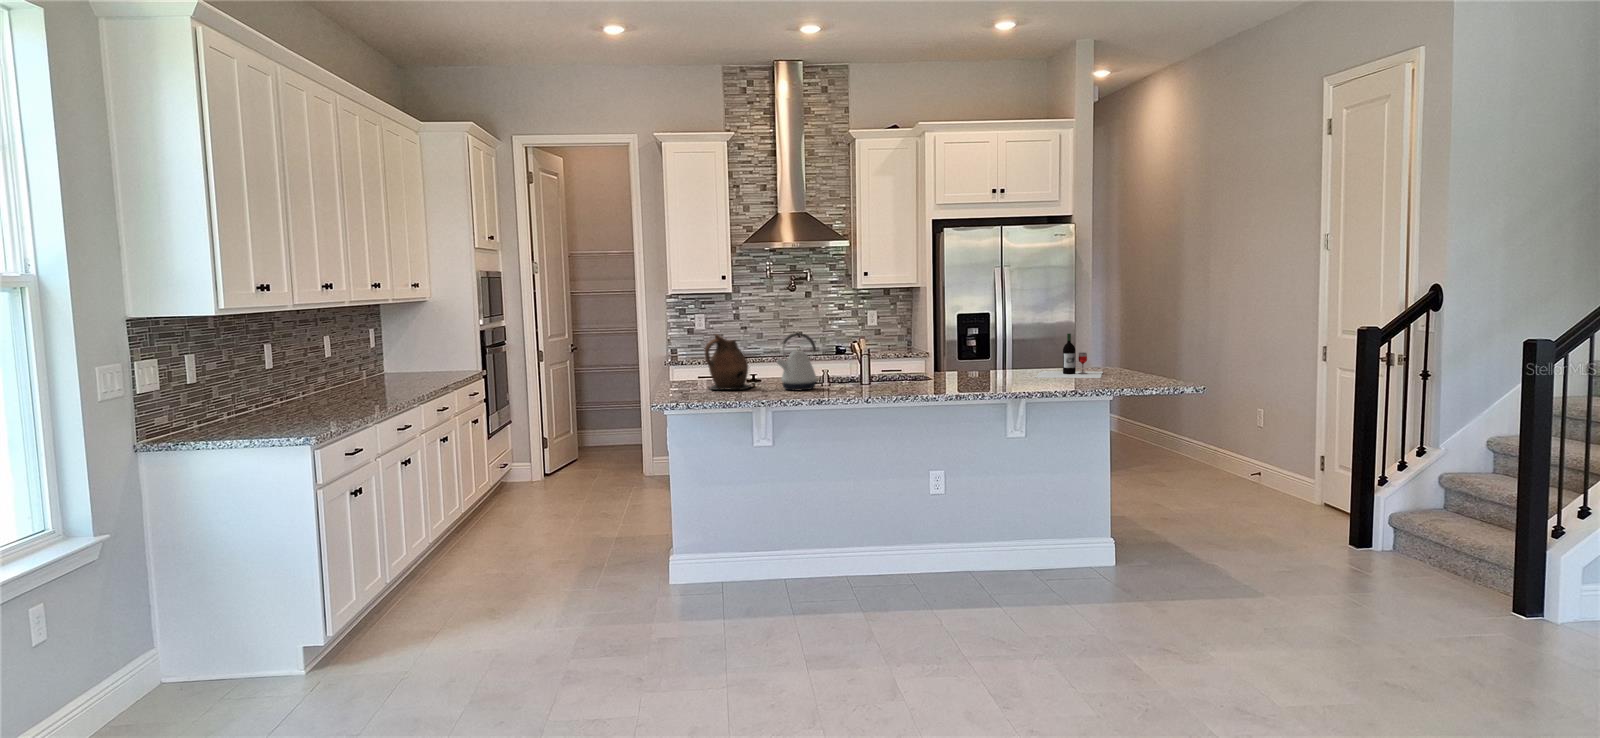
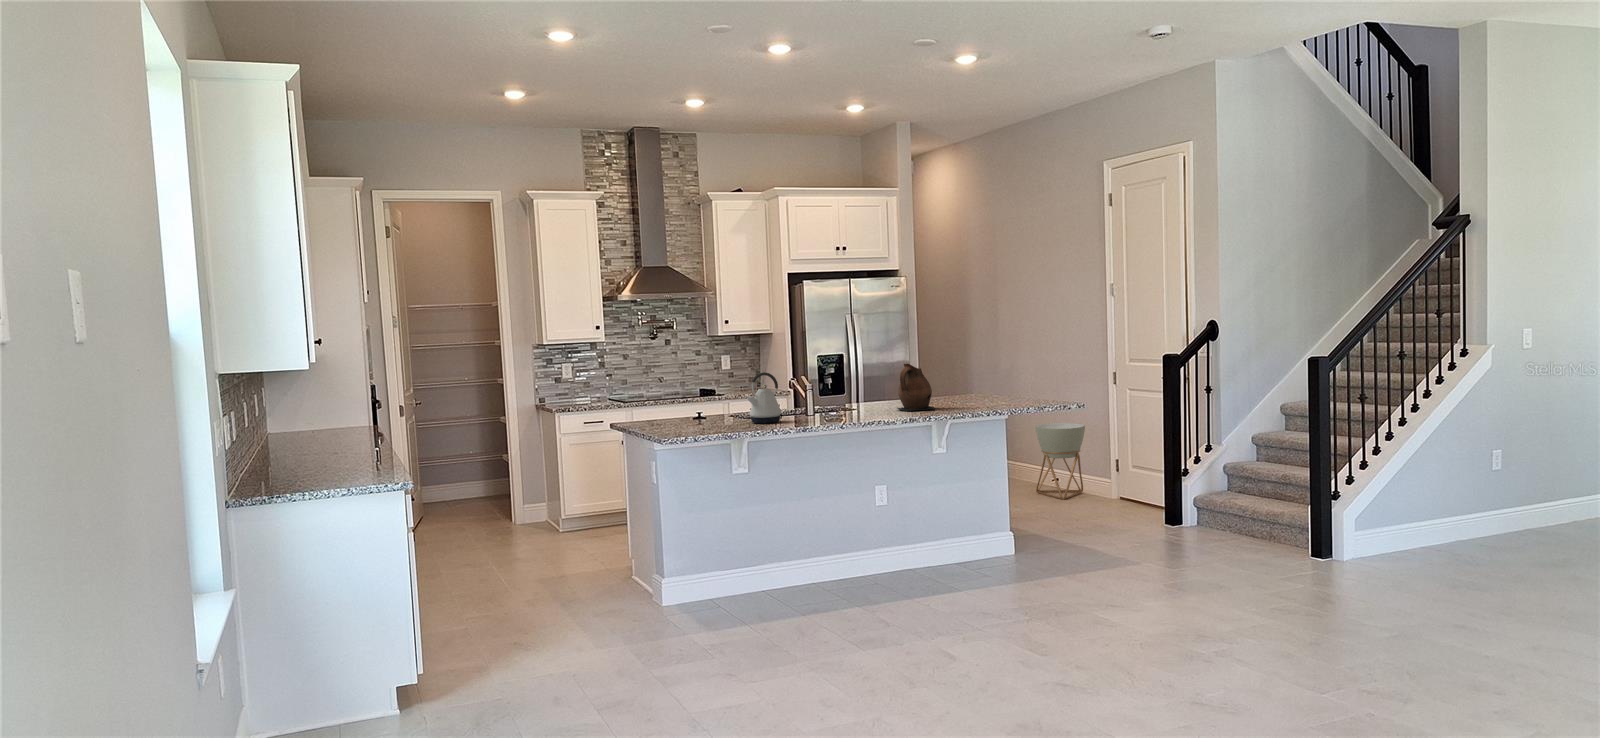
ceramic pitcher: present [705,334,752,390] -> present [897,364,937,411]
wine bottle: present [1035,334,1103,378] -> none [932,366,993,404]
planter: none [1225,407,1289,501] -> present [1035,423,1085,500]

